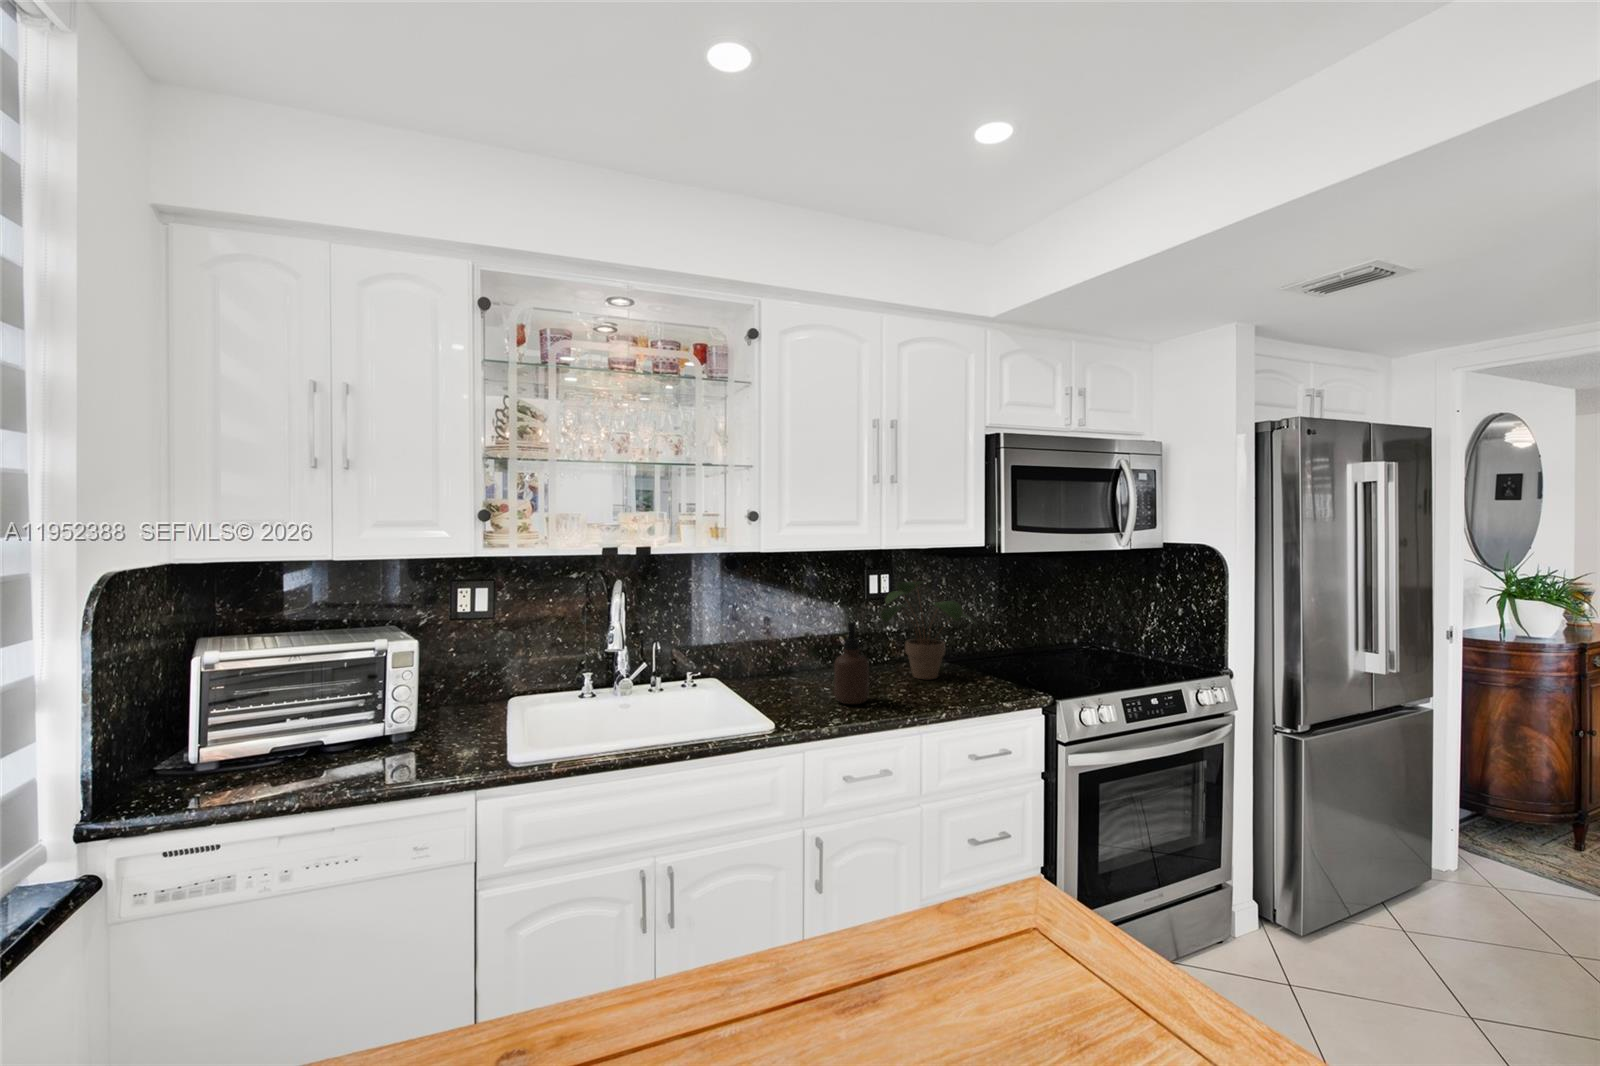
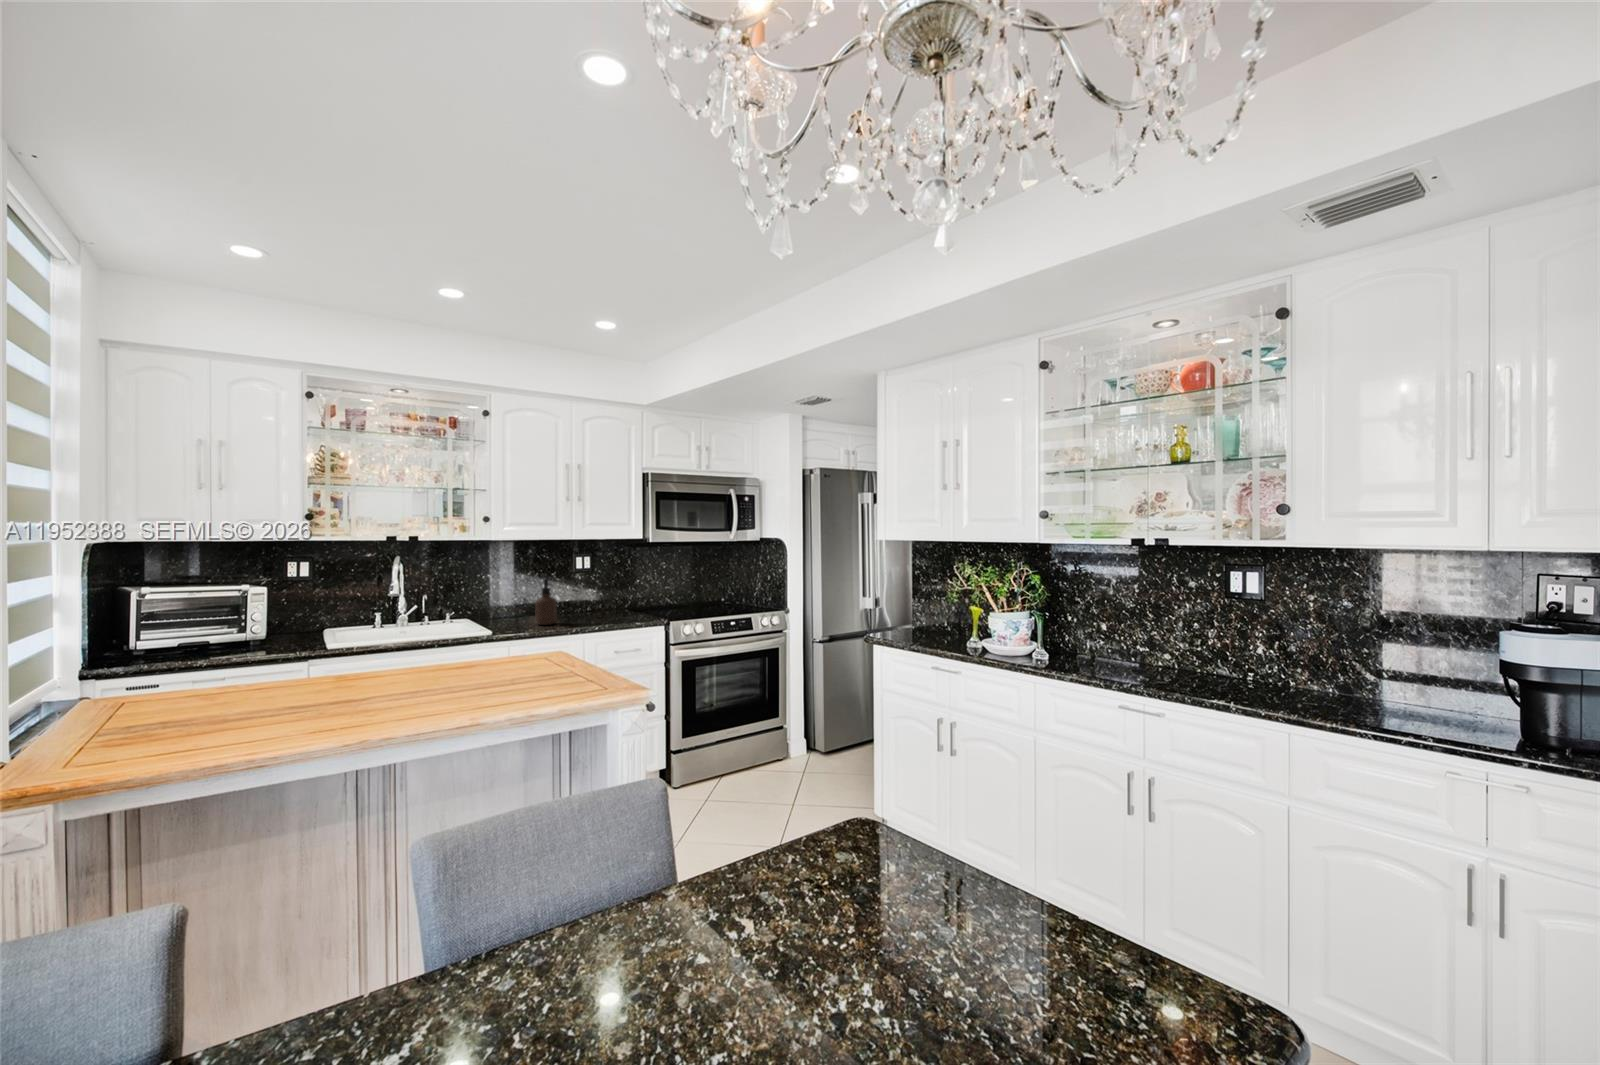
potted plant: present [881,581,975,679] -> none [576,558,635,616]

